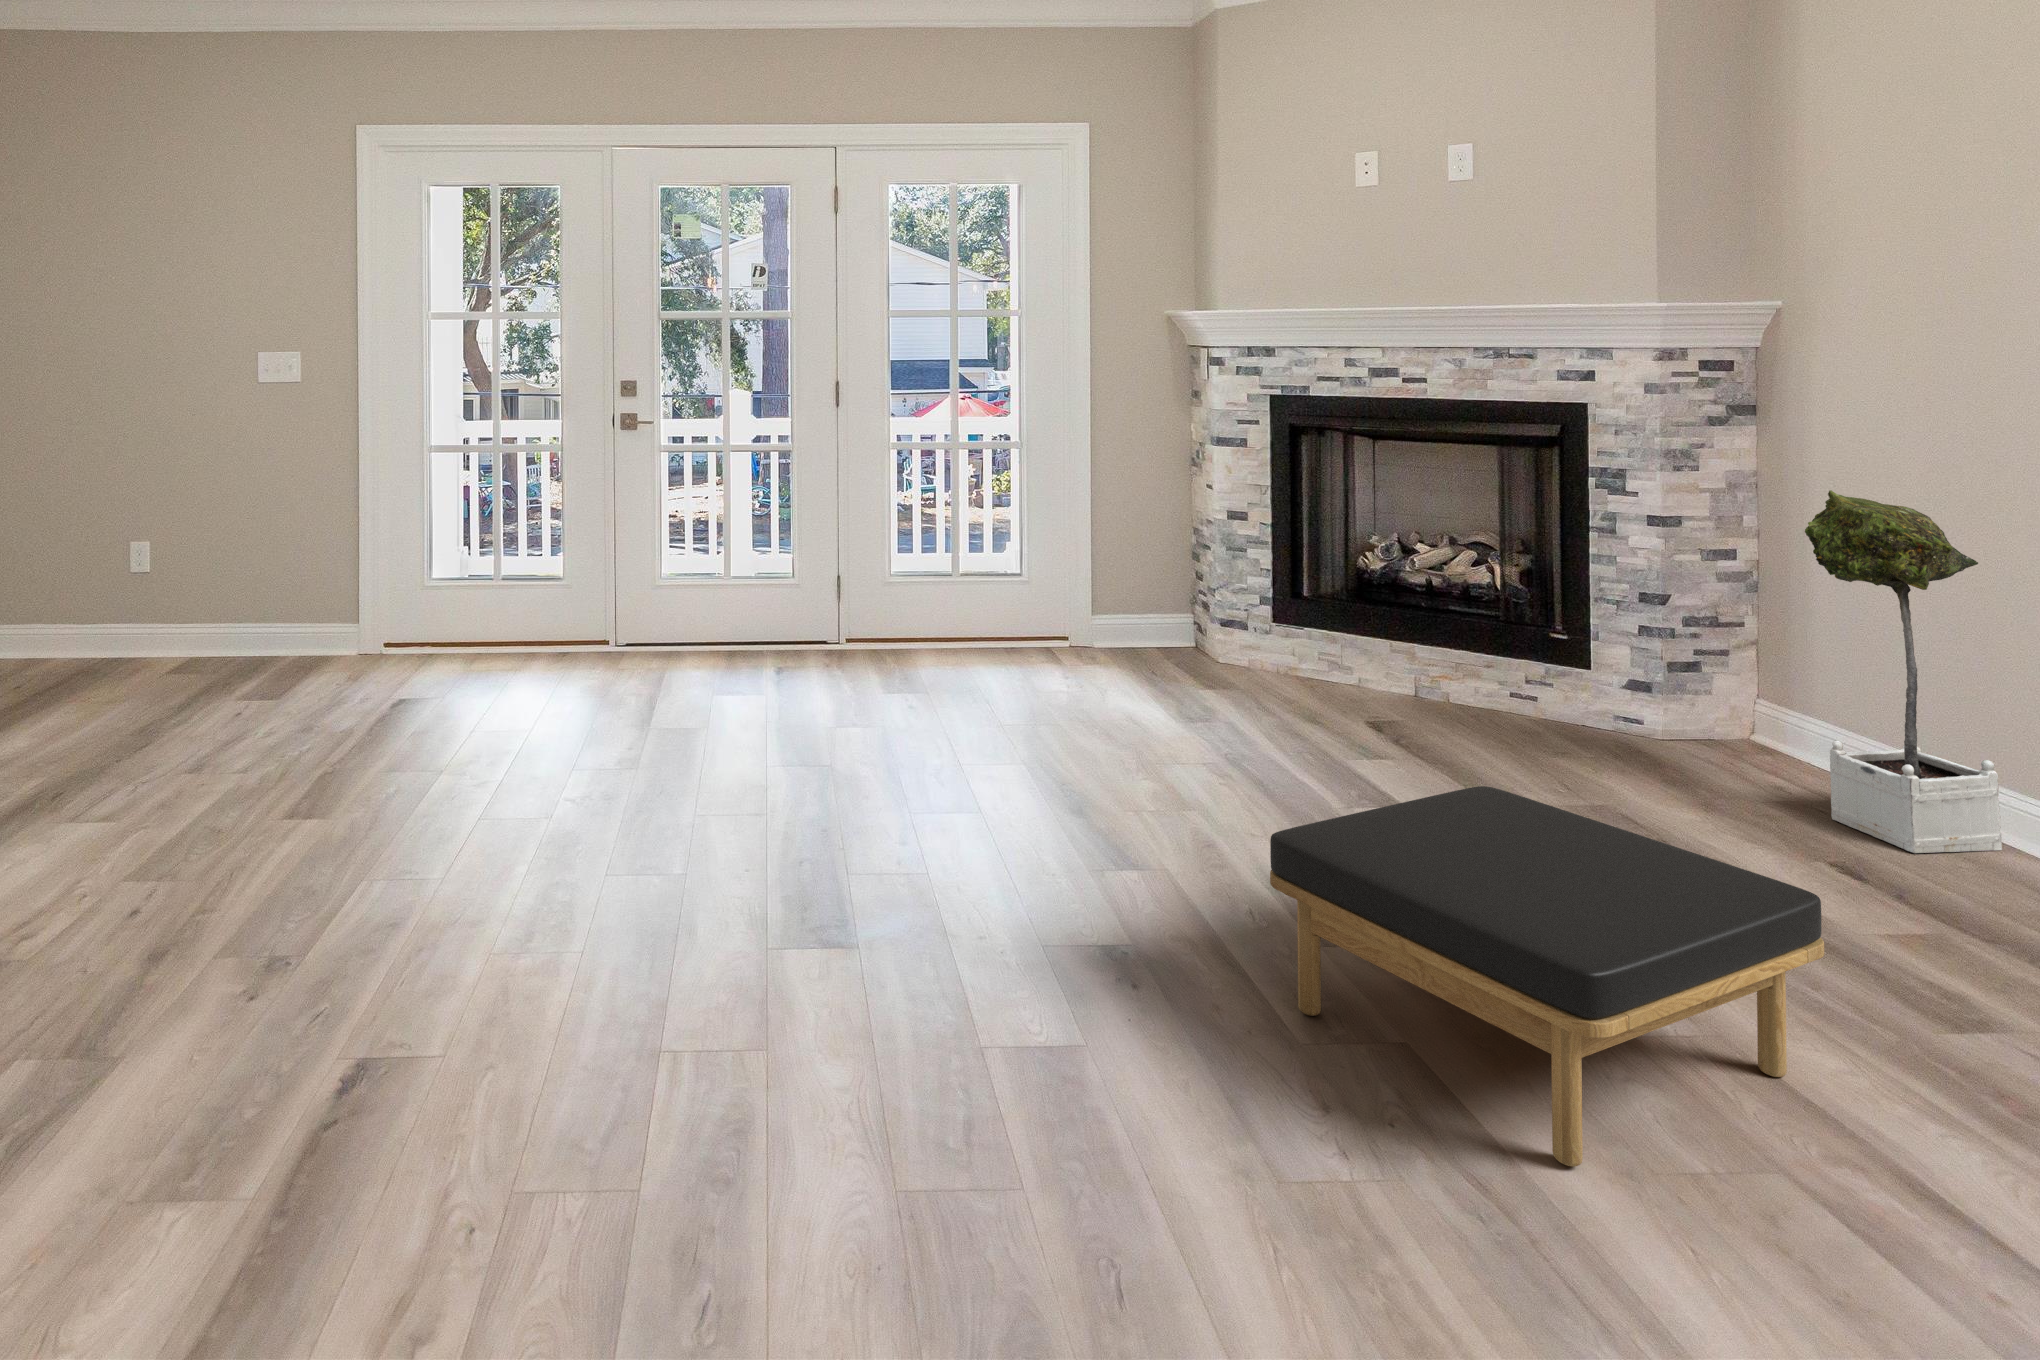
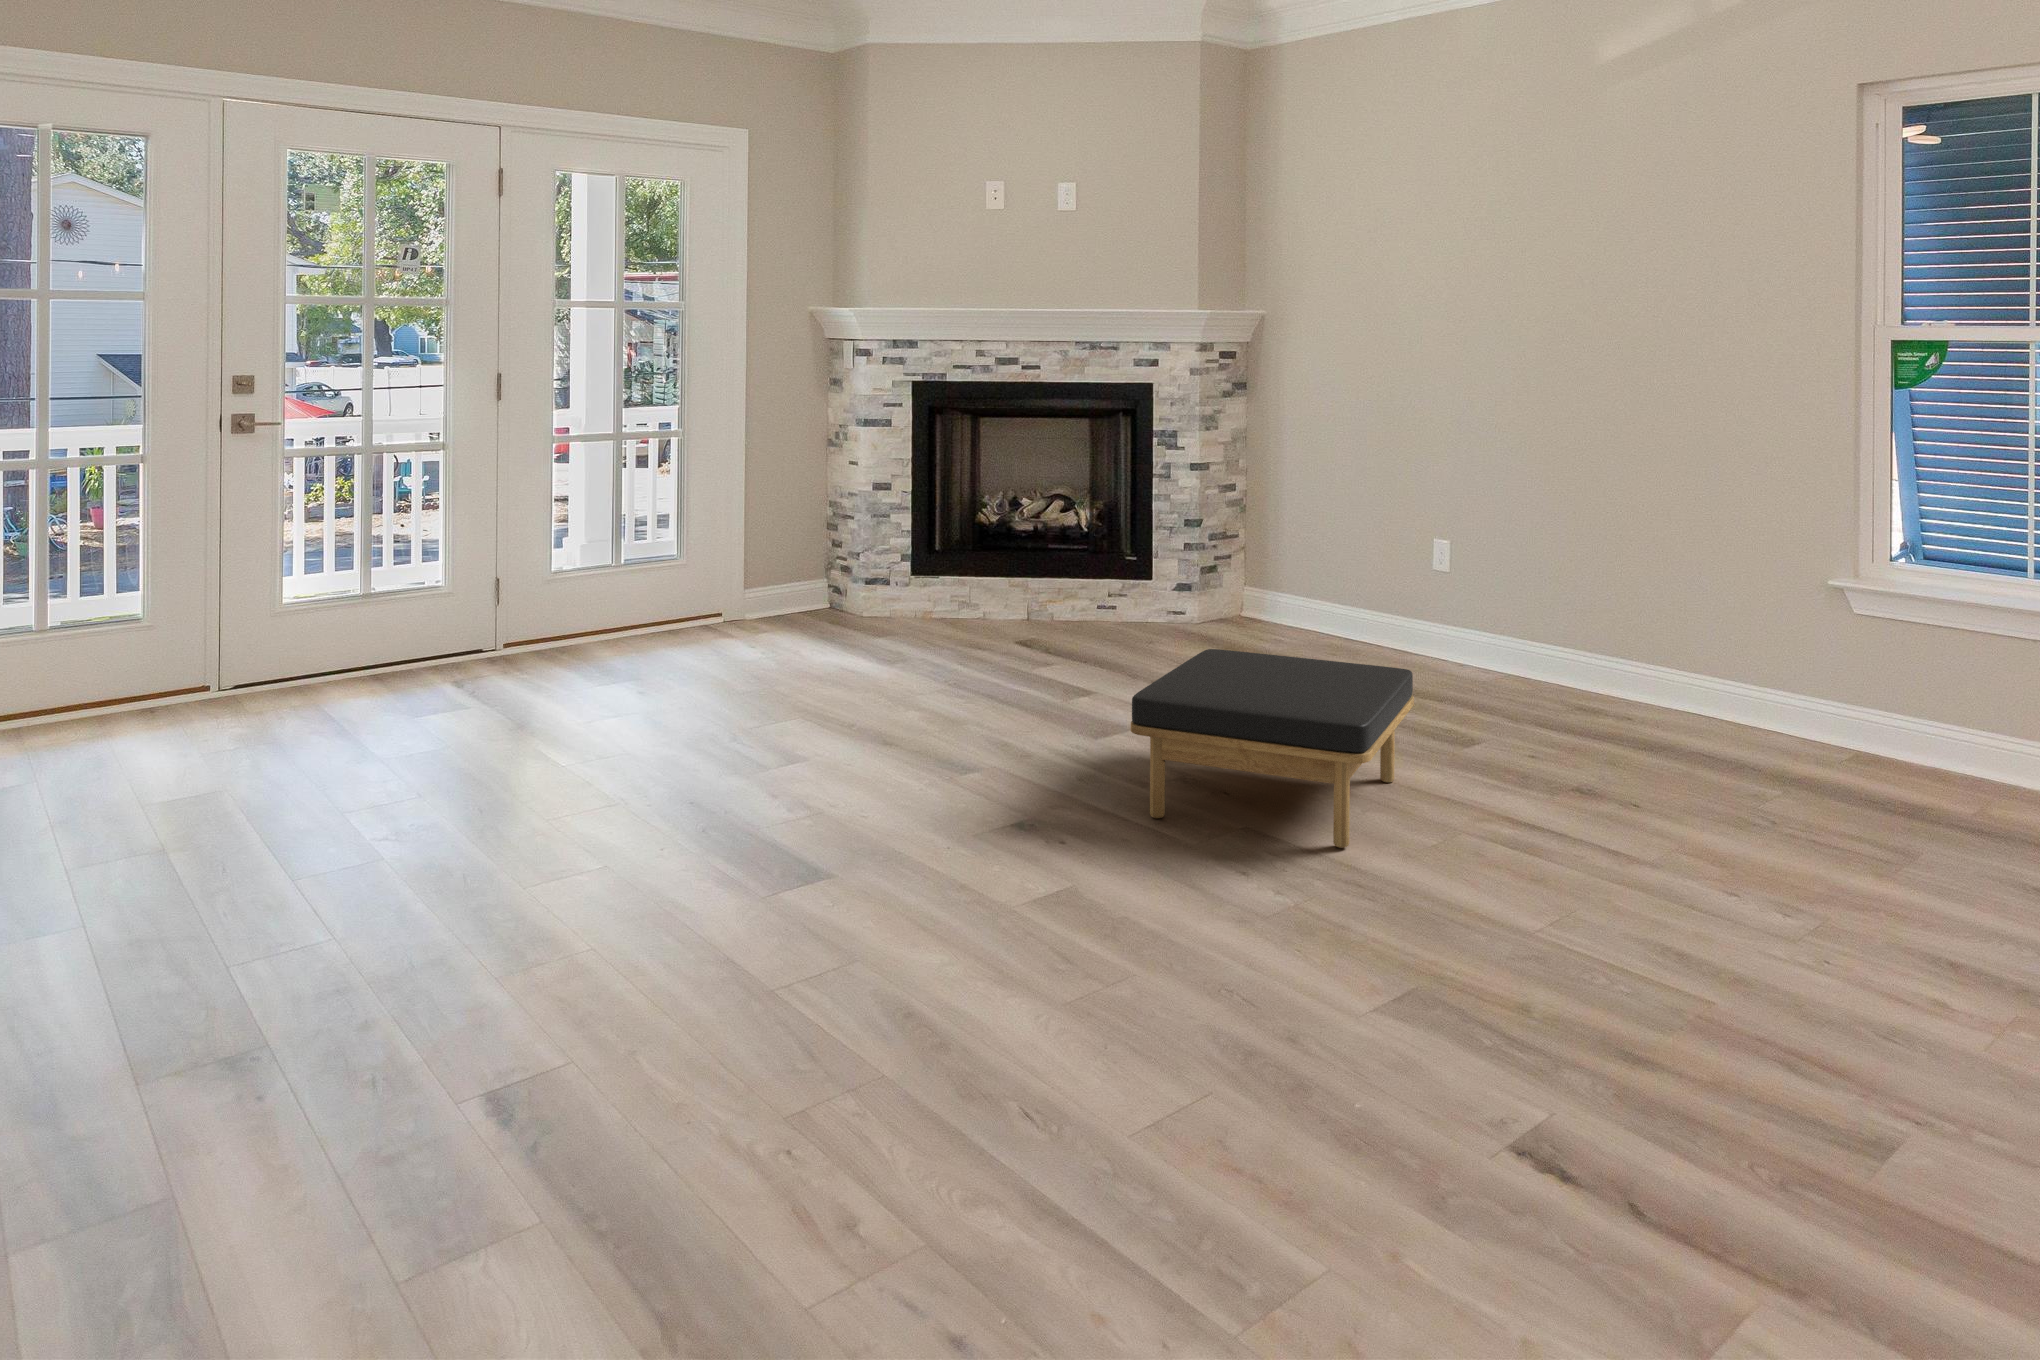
potted tree: present [1805,490,2002,853] -> none [1302,438,1396,662]

